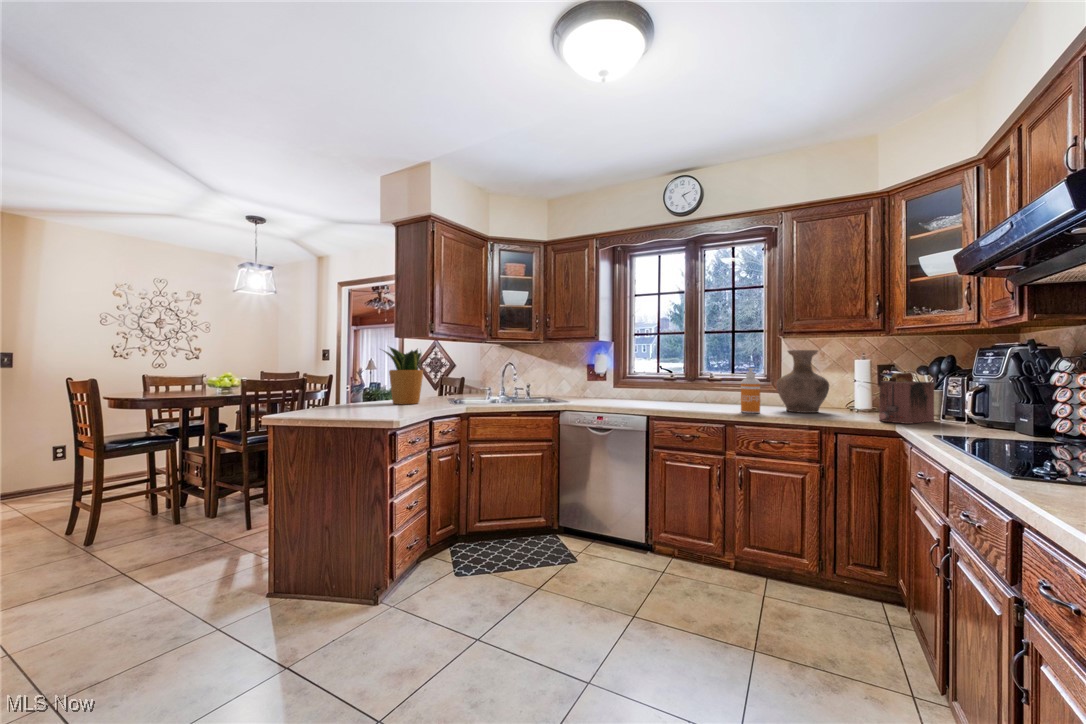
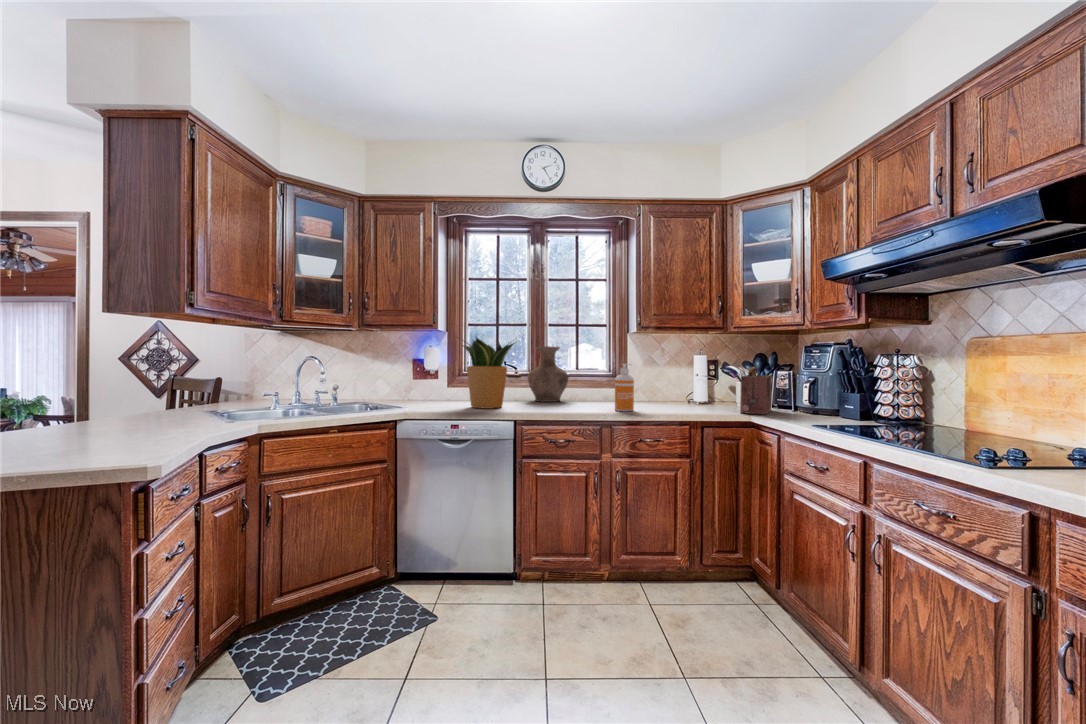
potted plant: present [384,347,423,405] -> present [462,337,515,409]
vase: present [777,350,829,413] -> present [528,346,568,402]

